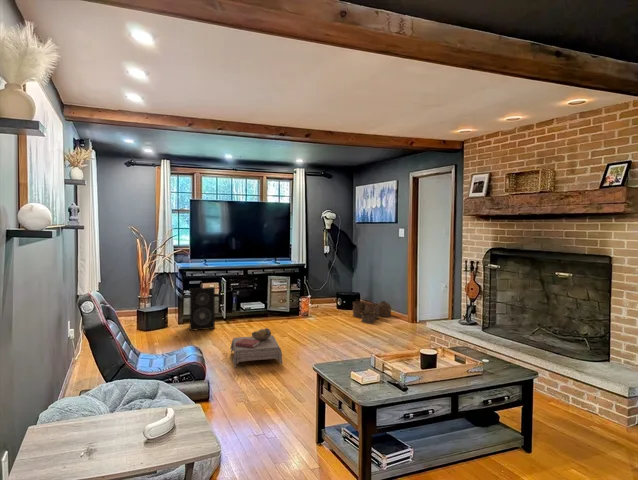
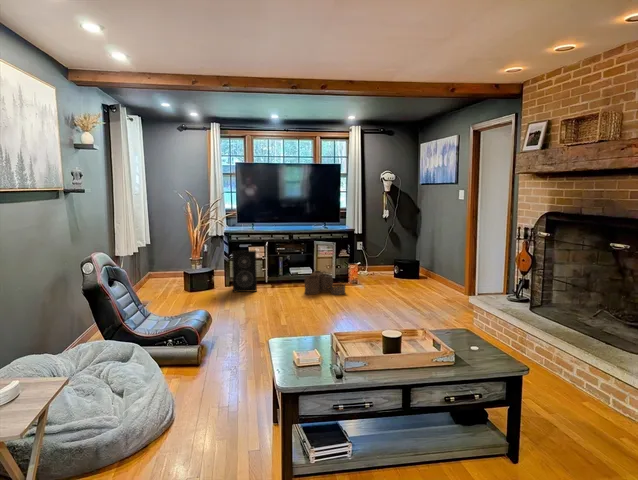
woven basket: present [353,301,391,323] -> present [304,271,345,295]
ottoman: present [230,328,282,368] -> none [252,292,303,329]

